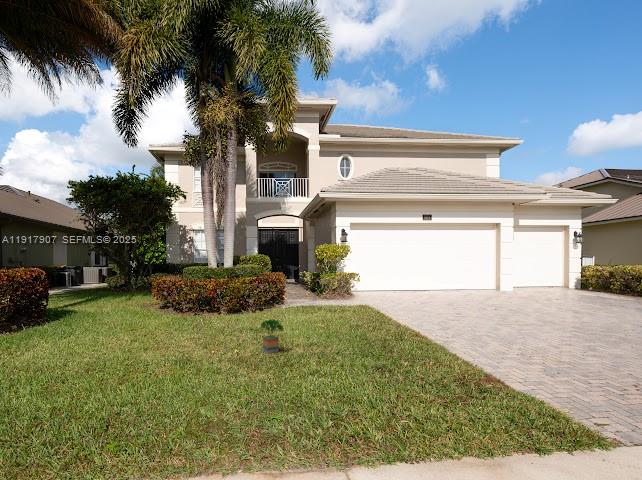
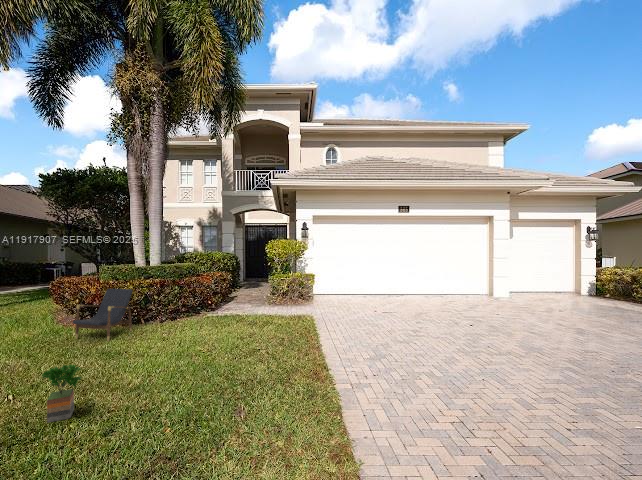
lounge chair: none [194,281,231,321] -> present [73,289,133,341]

